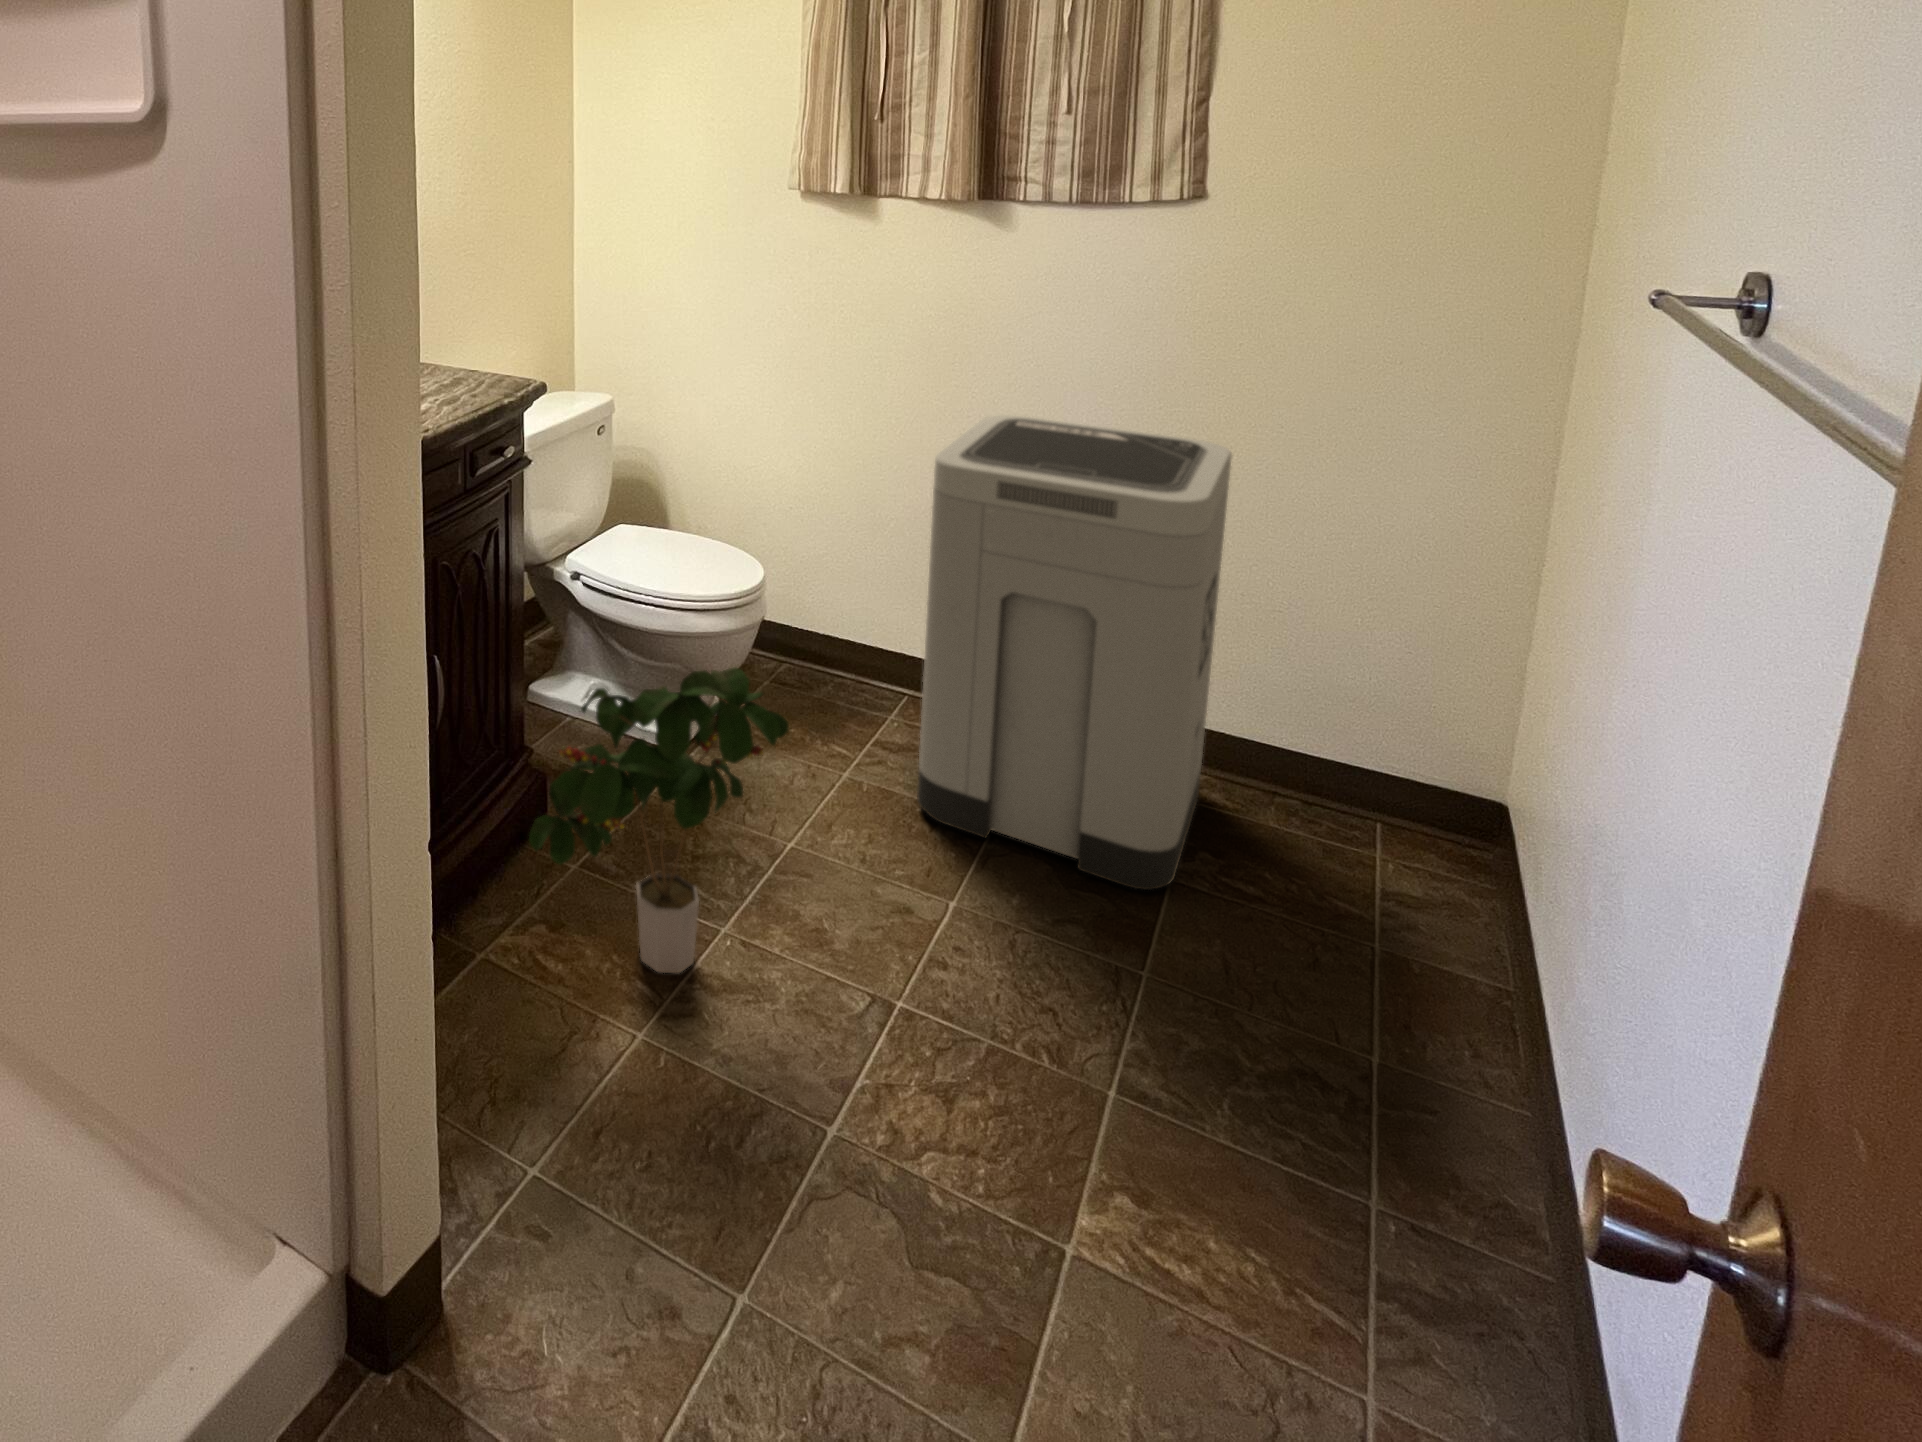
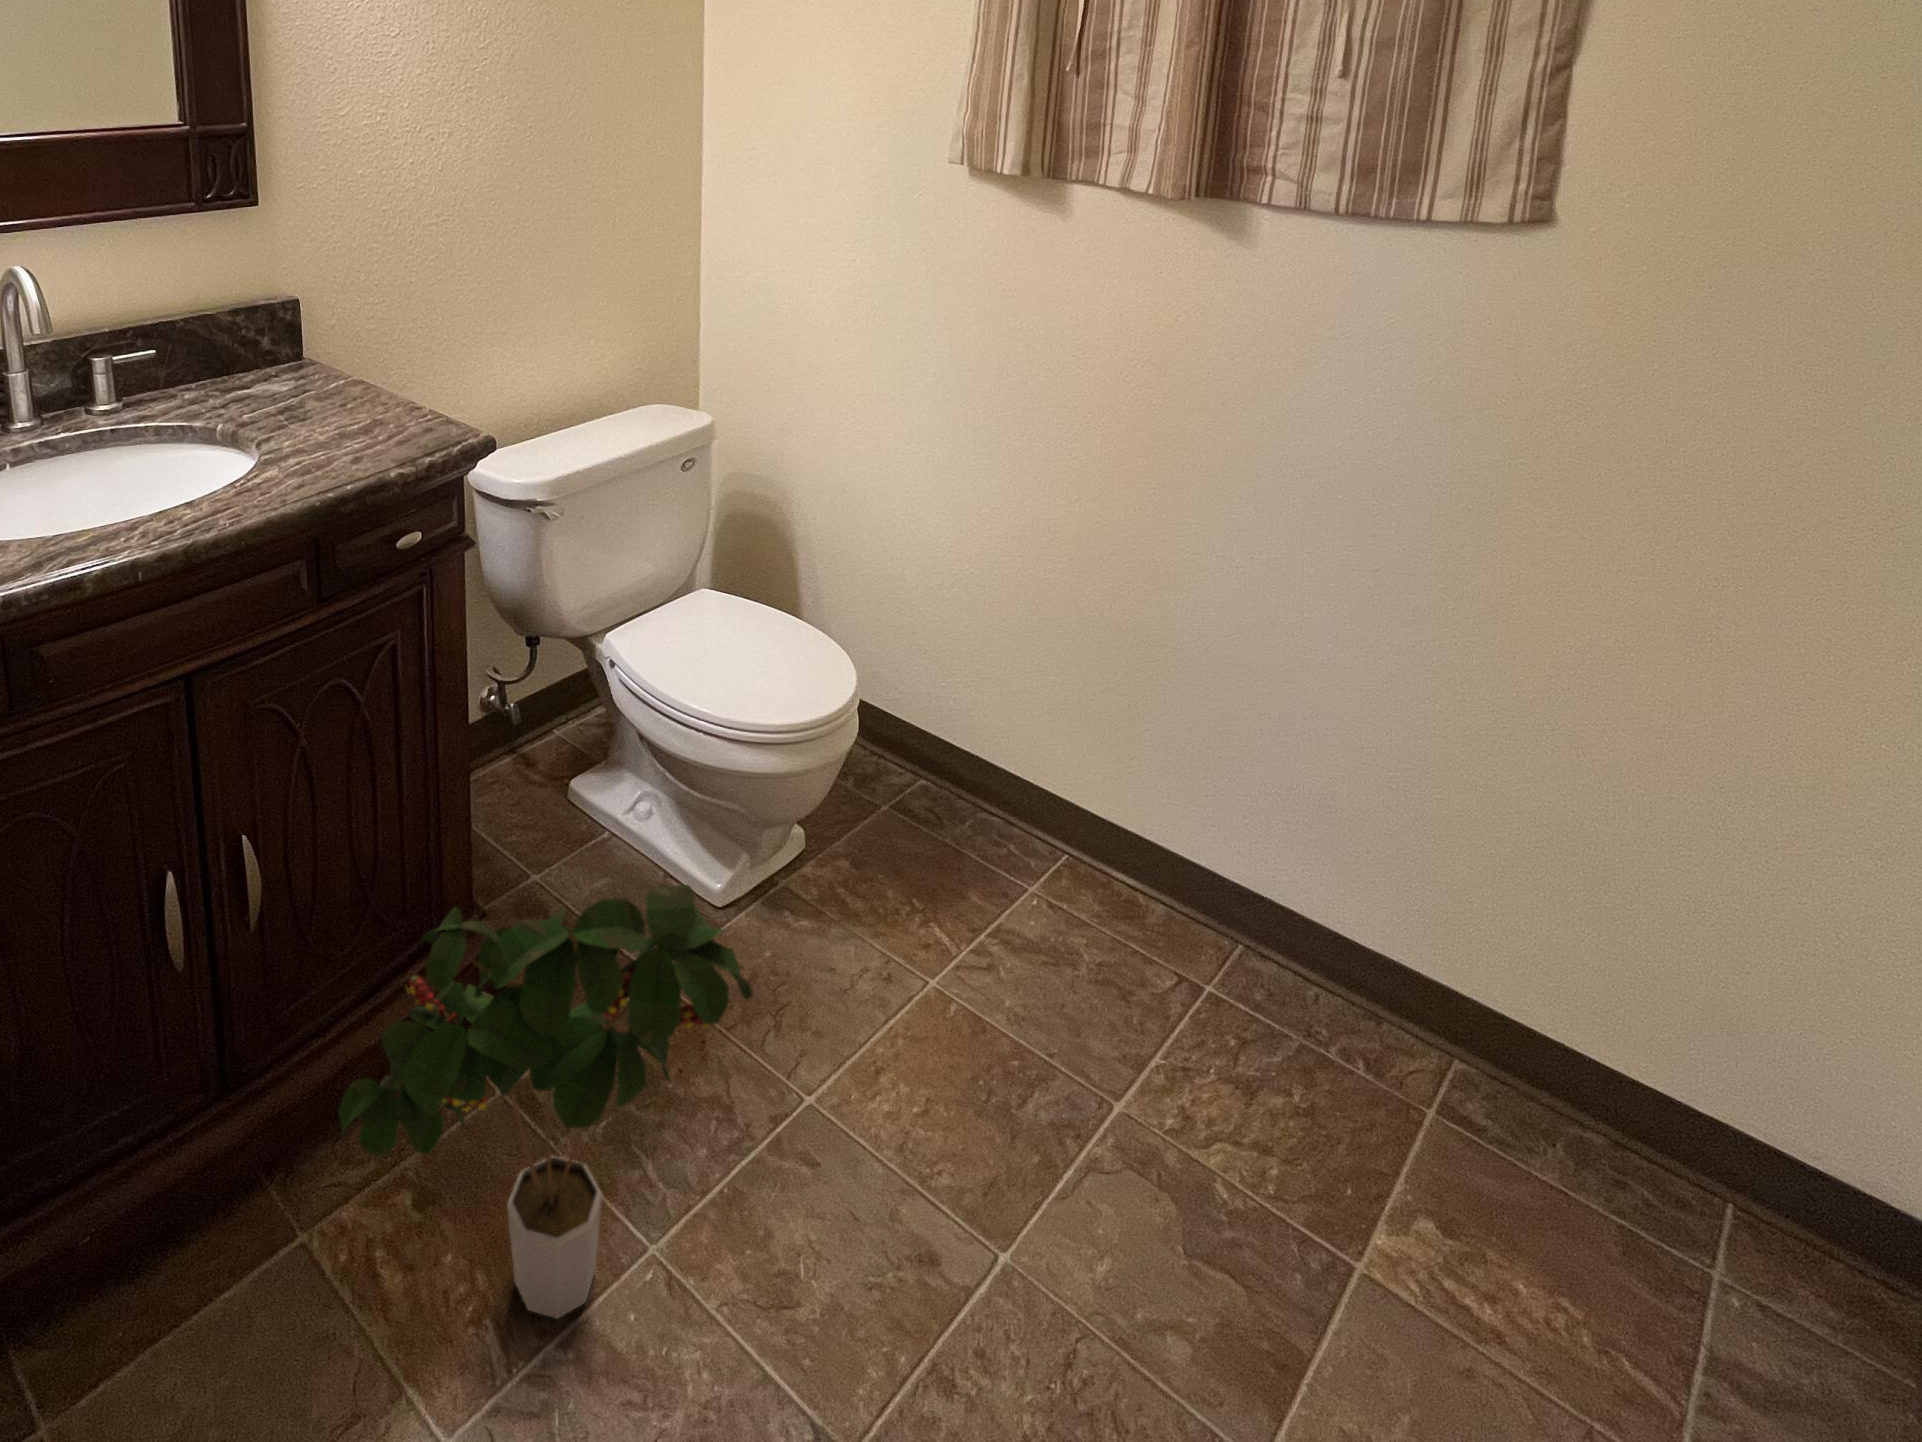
trash can: present [917,415,1232,890] -> none [1013,512,1547,1288]

